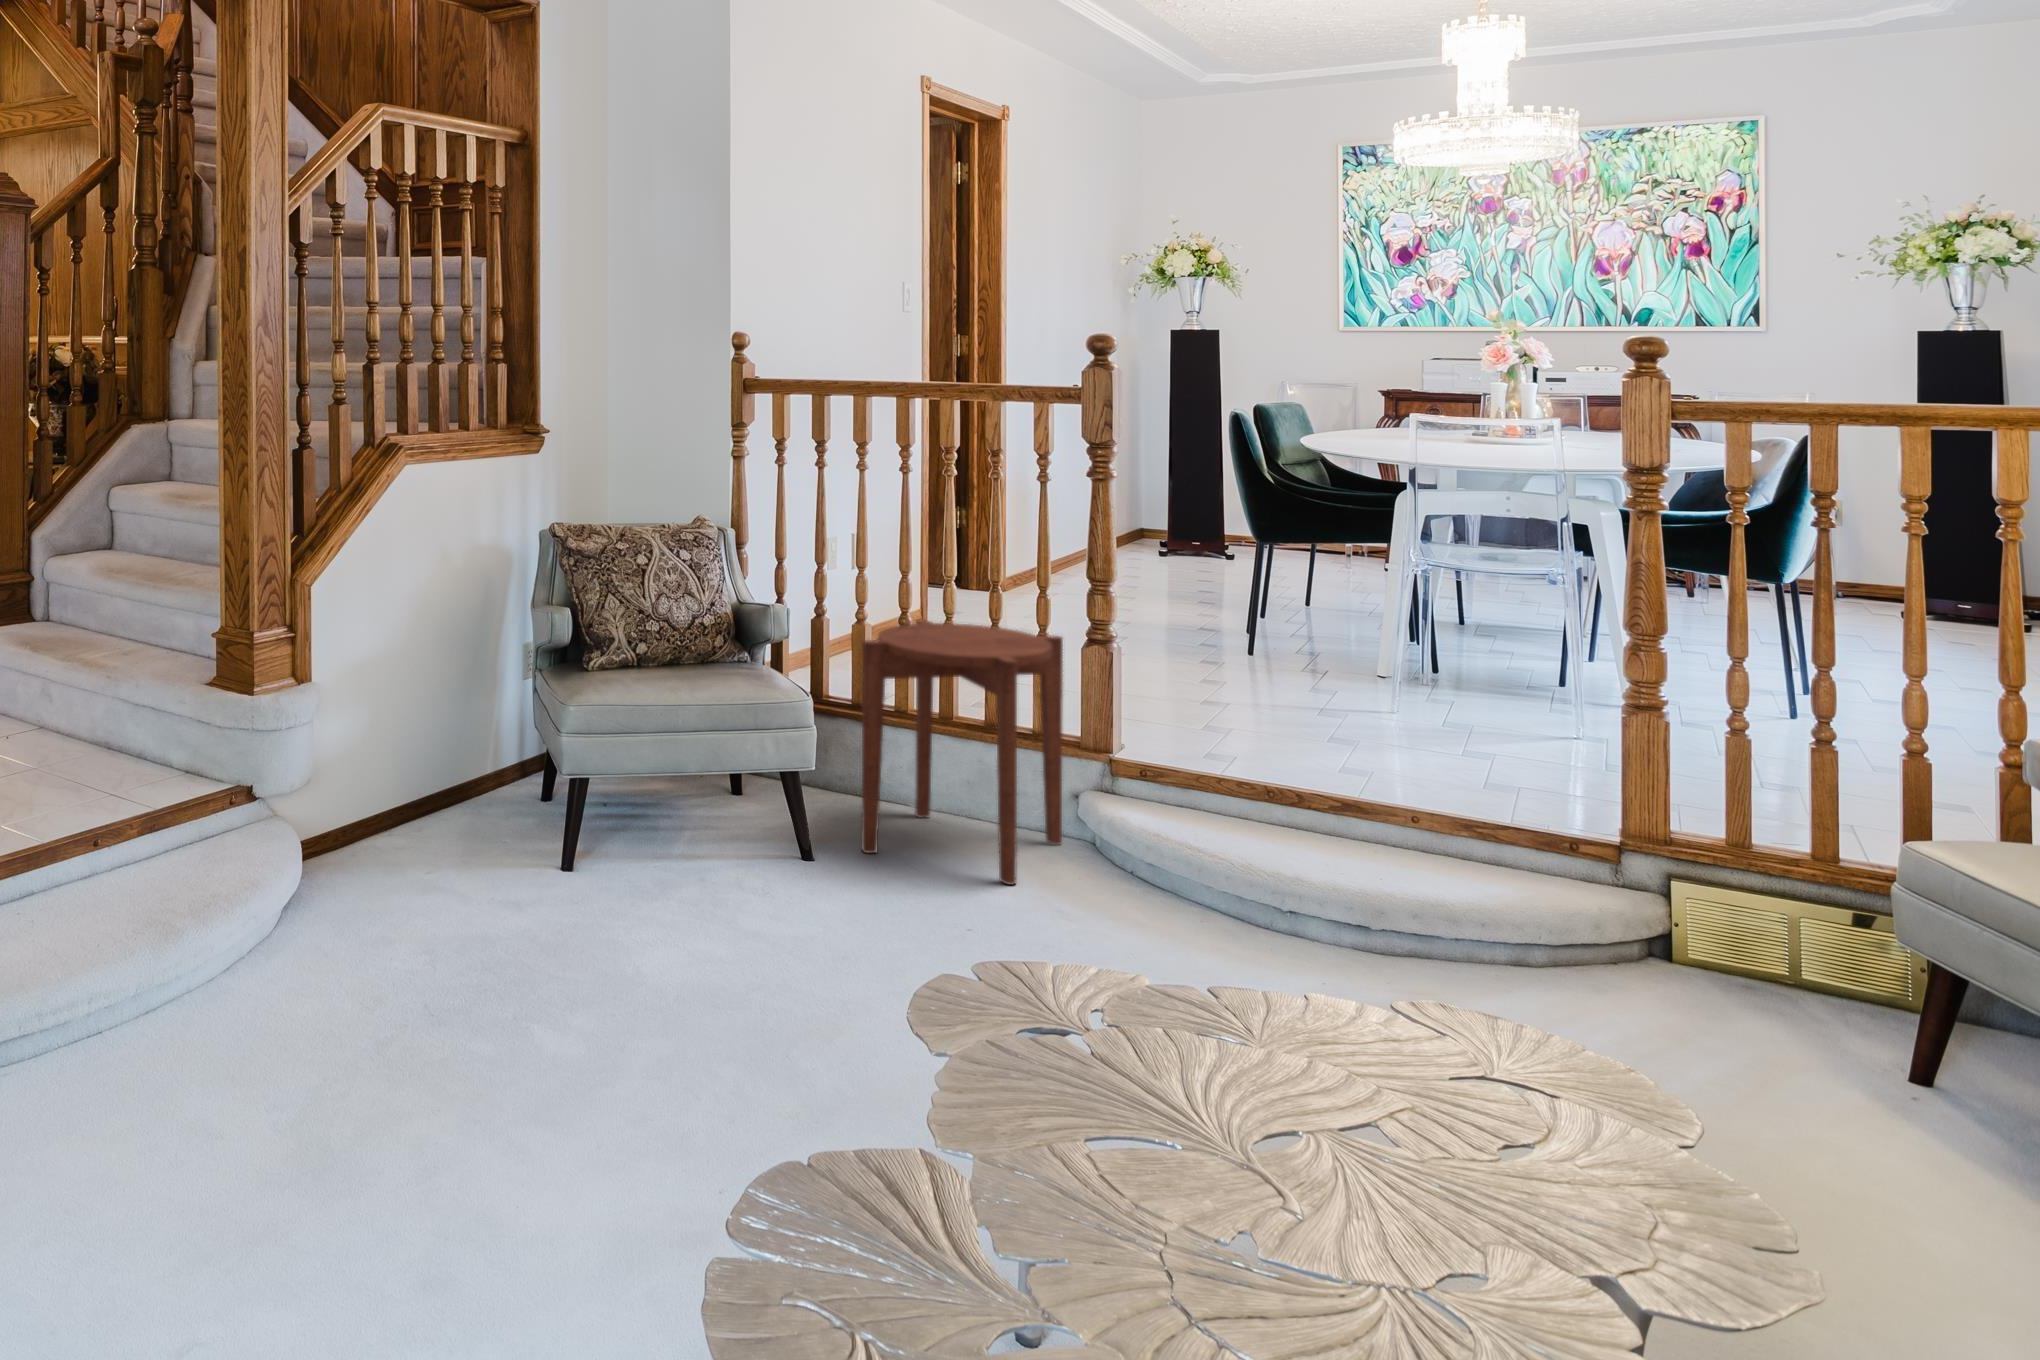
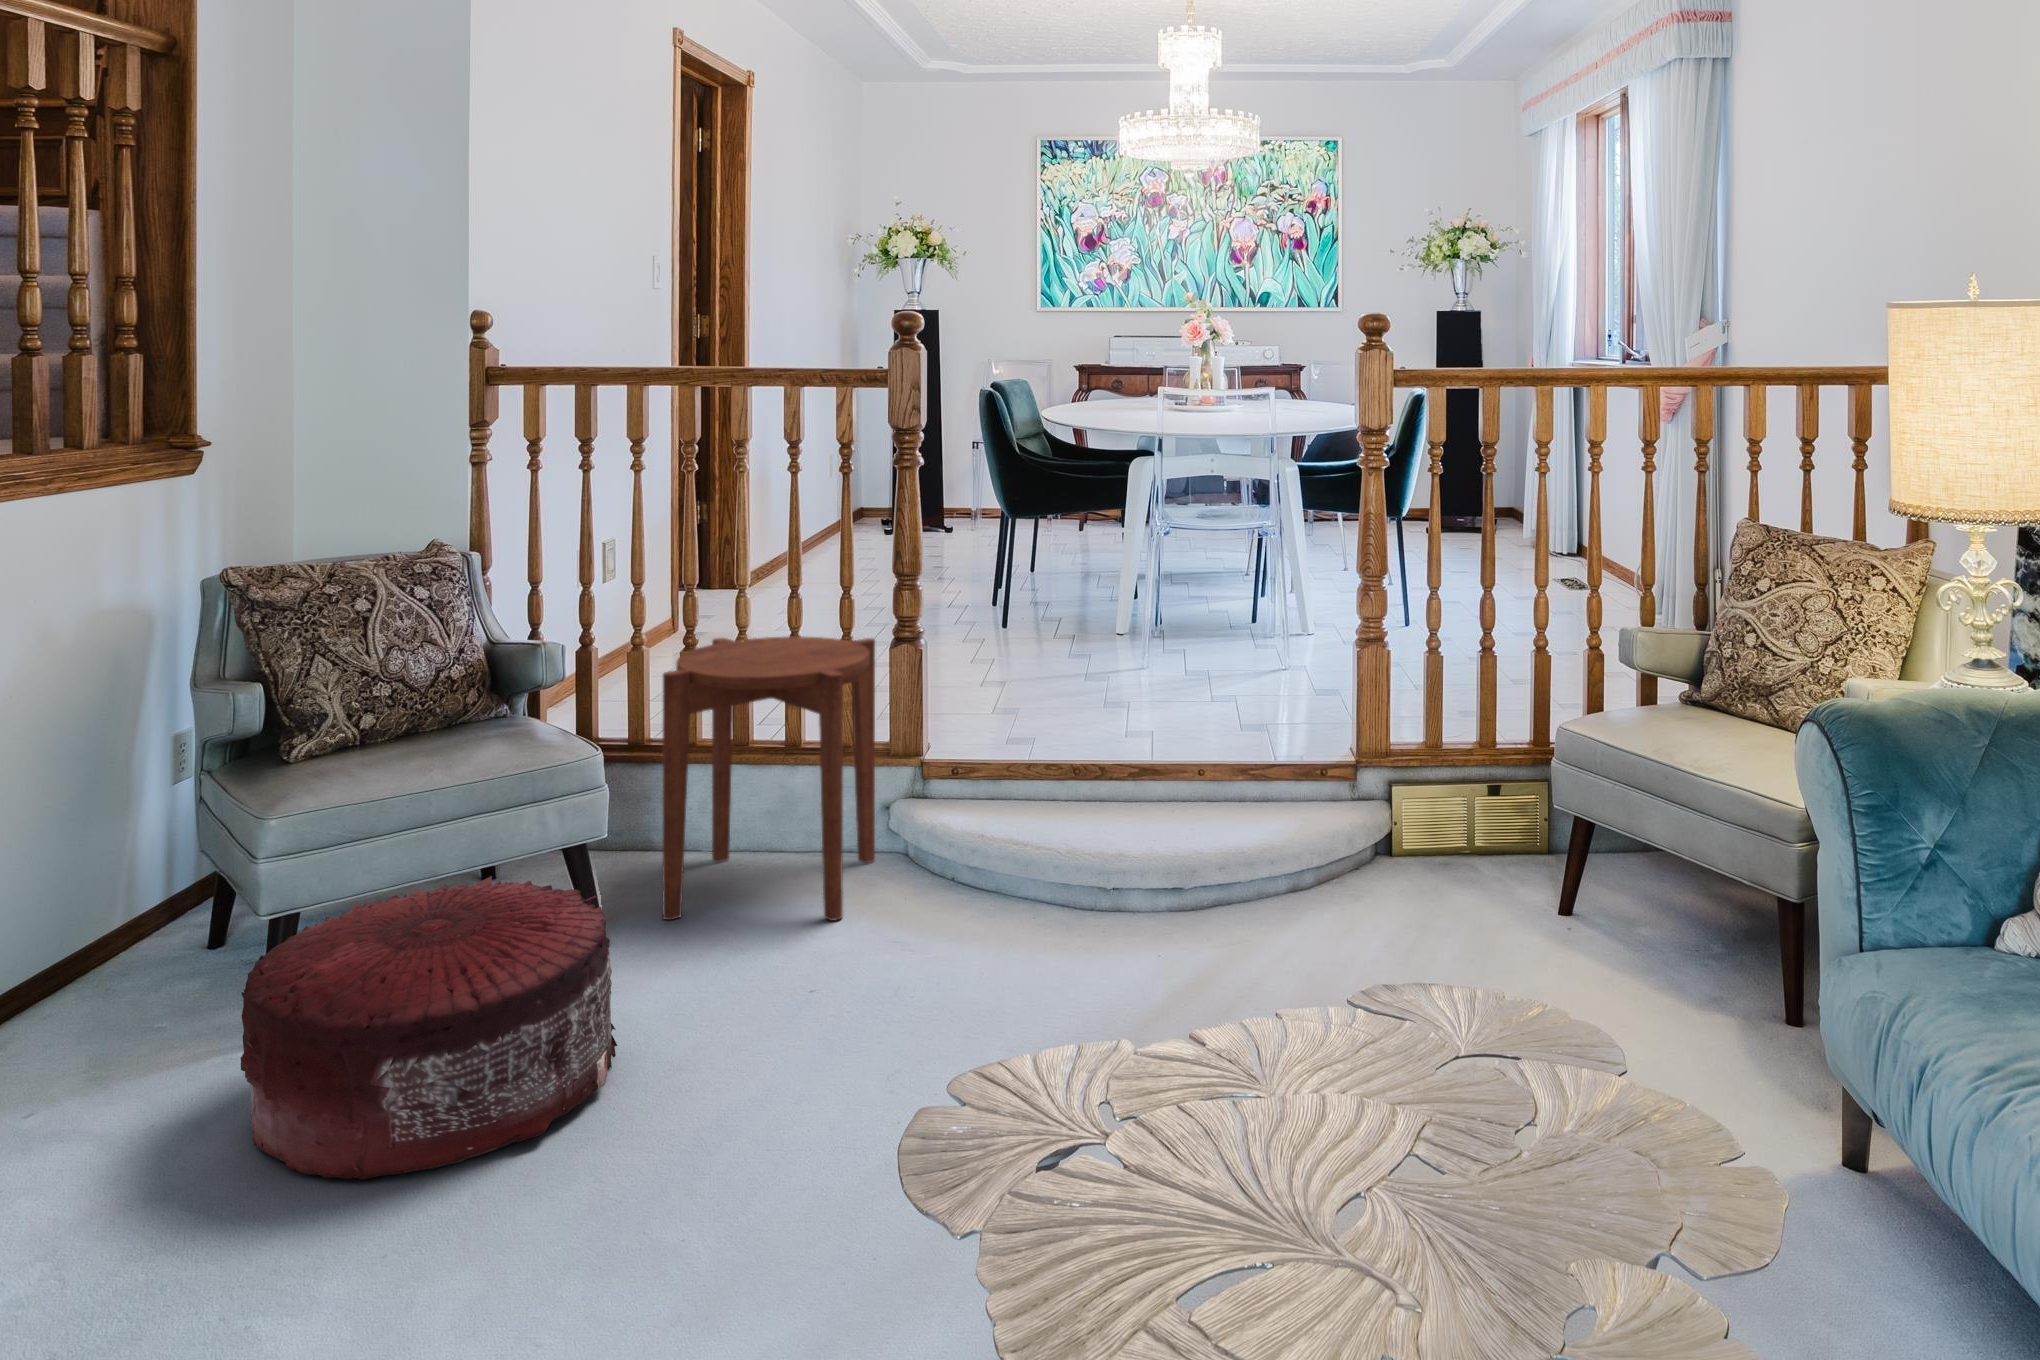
pouf: none [535,777,800,981] -> present [240,876,617,1180]

